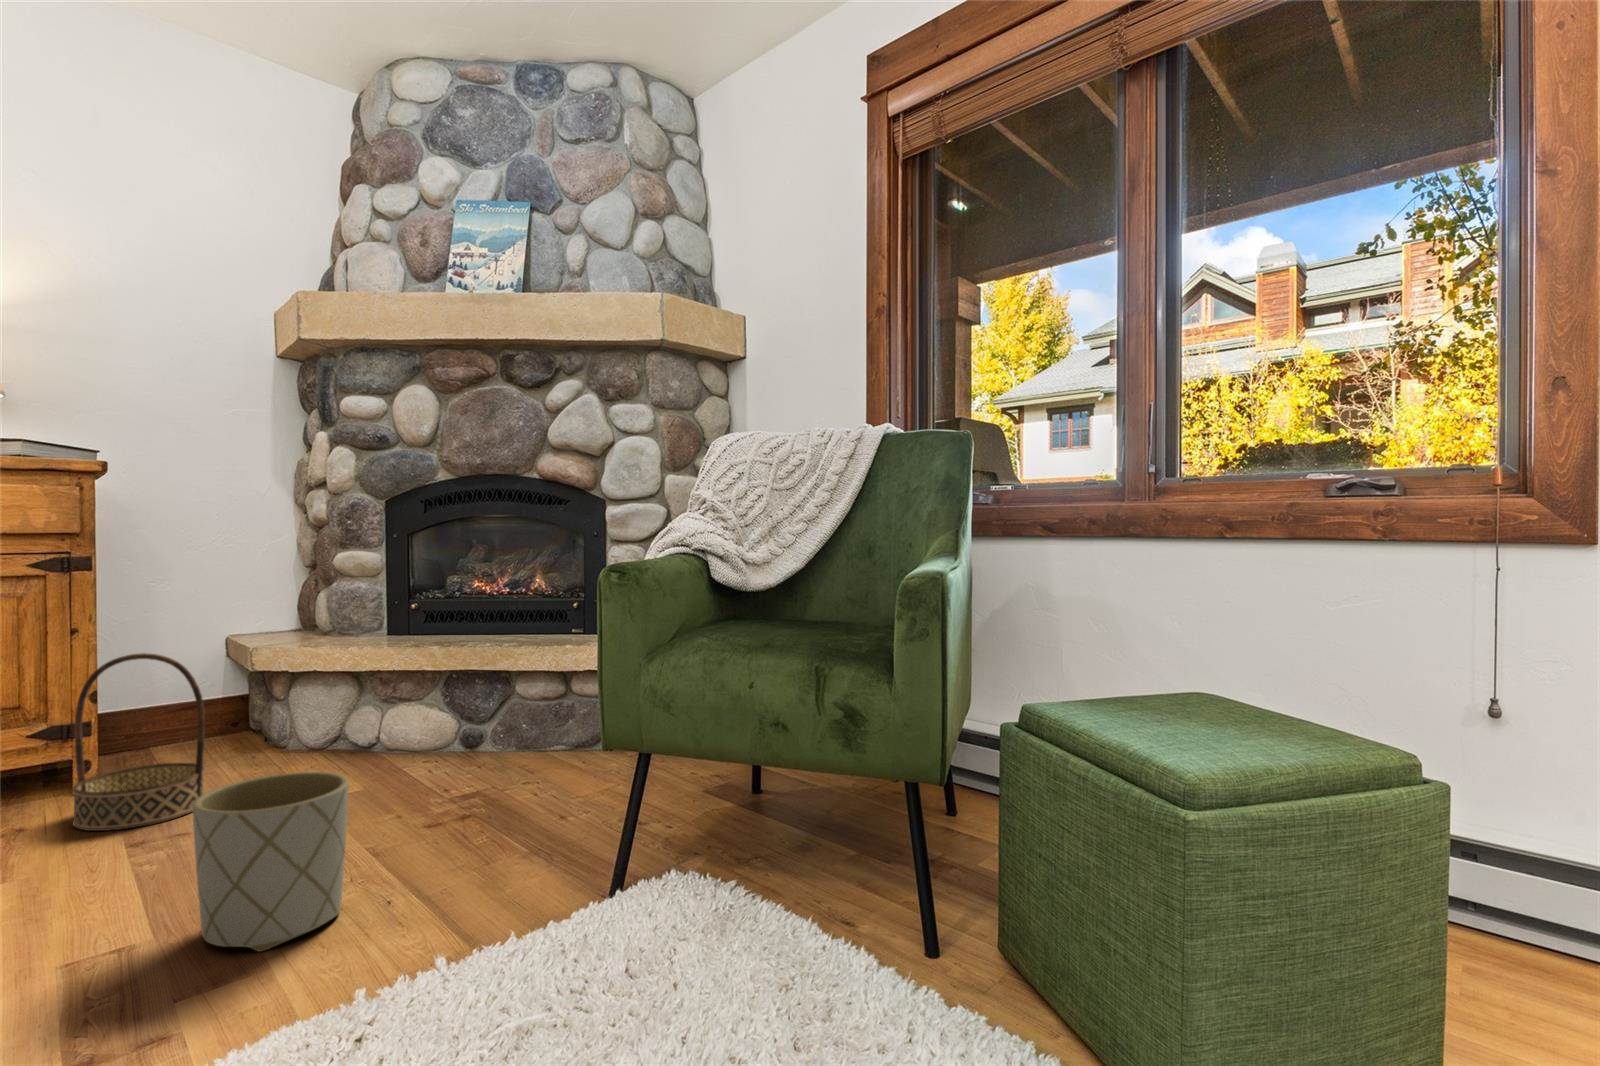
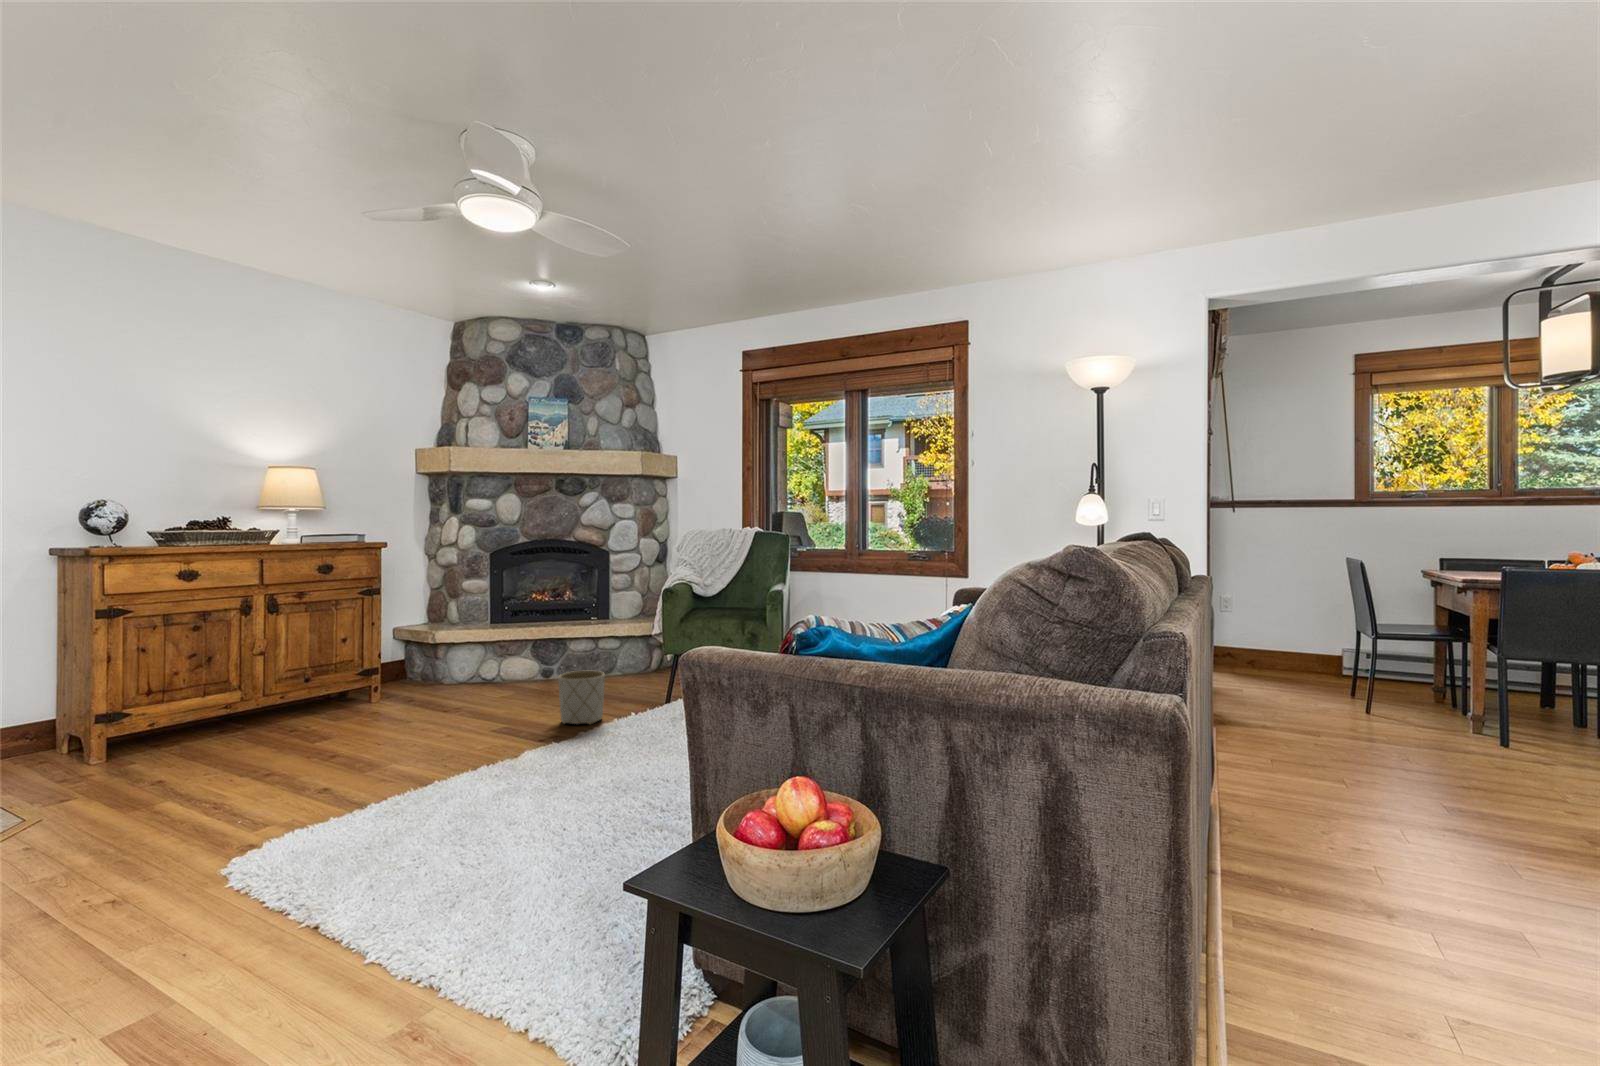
basket: present [73,653,205,831] -> none [413,634,468,711]

